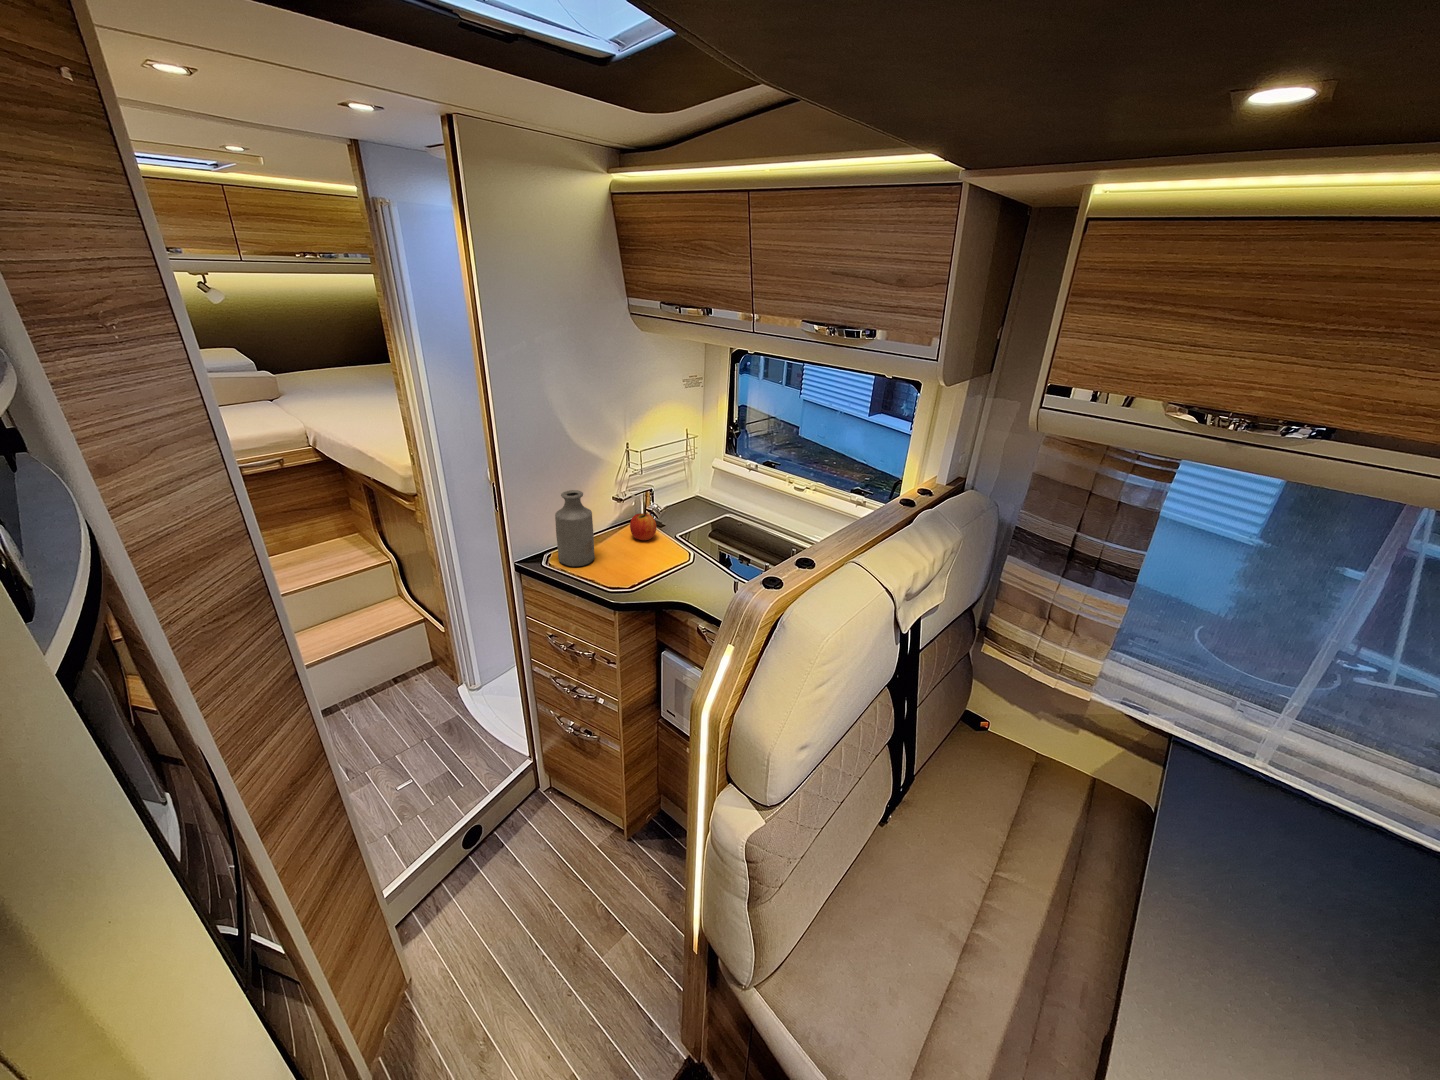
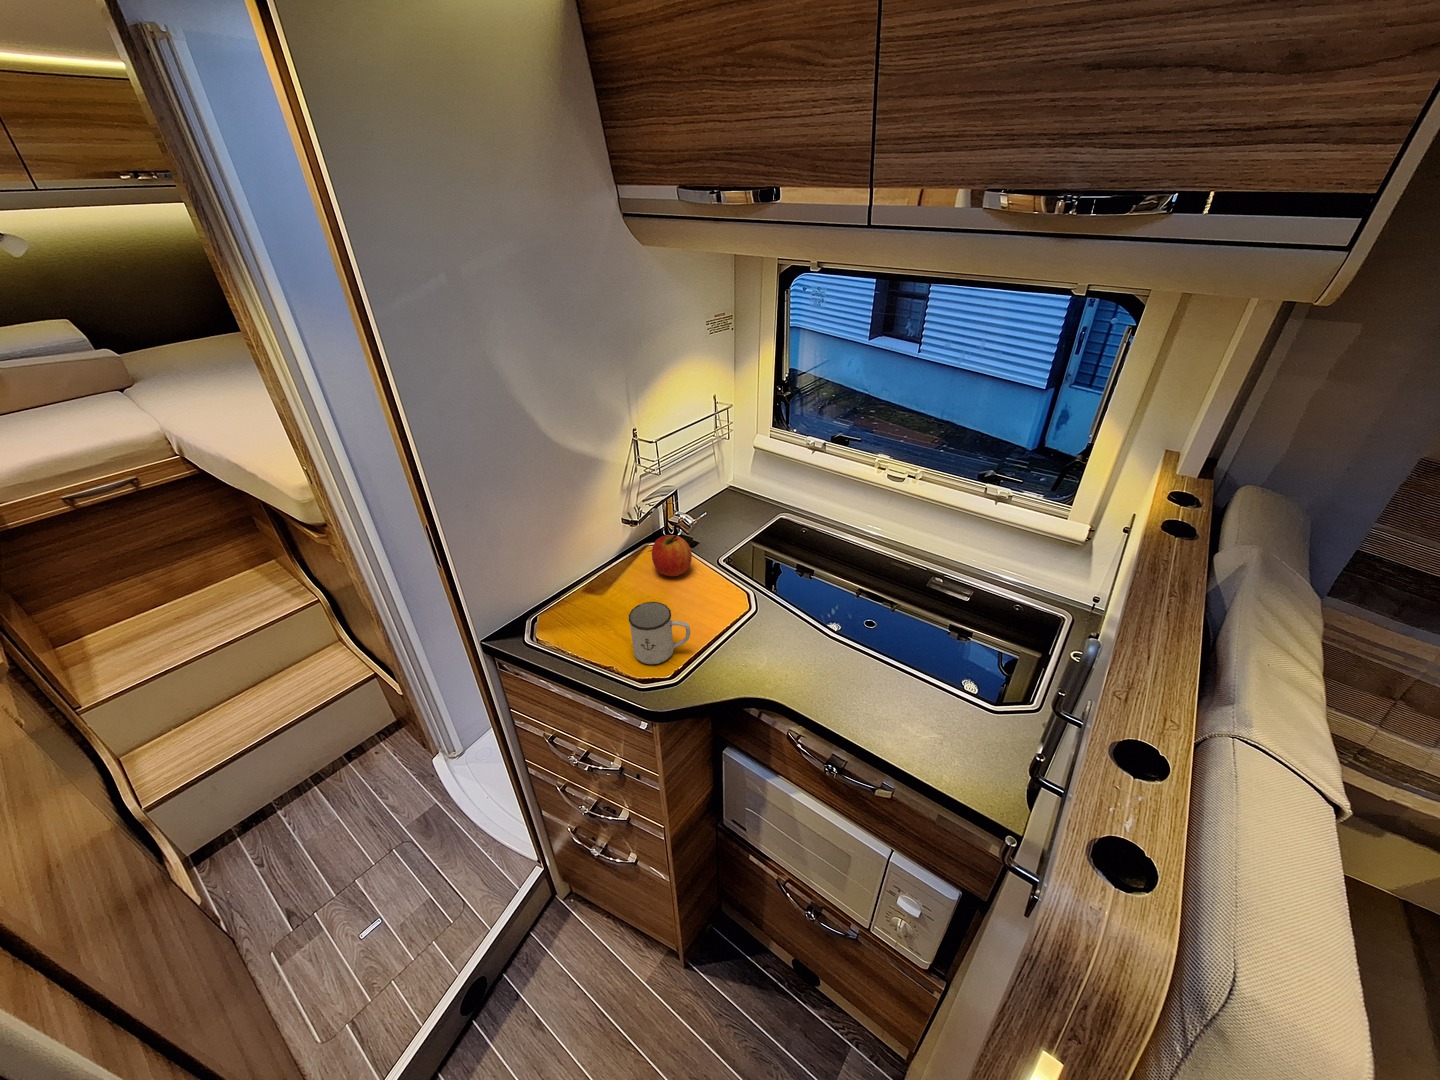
bottle: present [555,490,595,567] -> none [538,524,607,643]
mug: none [606,542,644,580] -> present [629,602,690,664]

